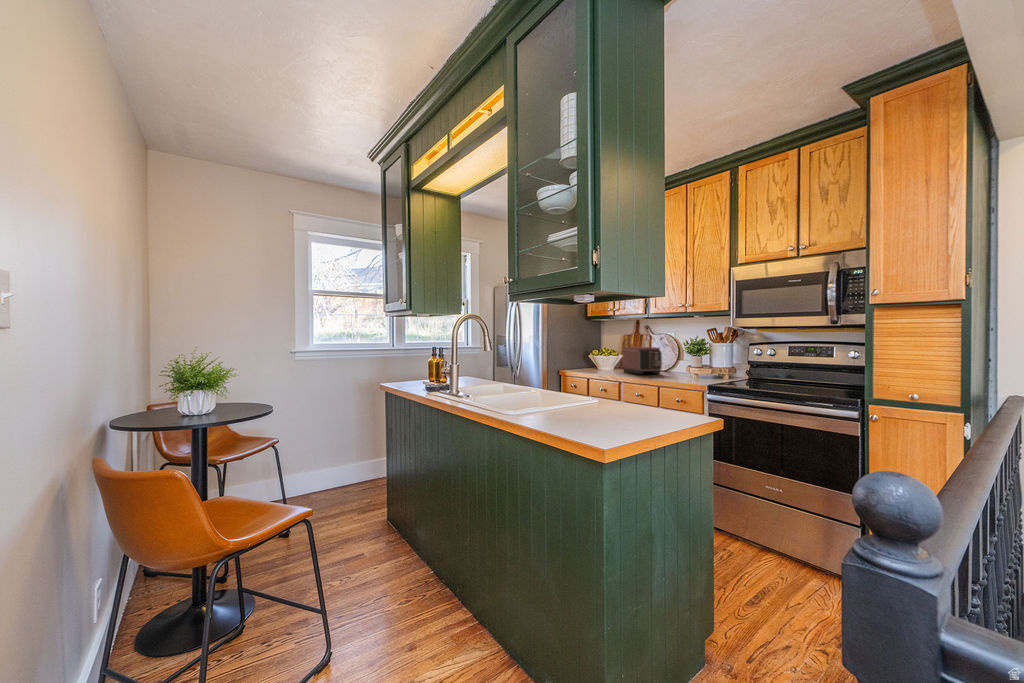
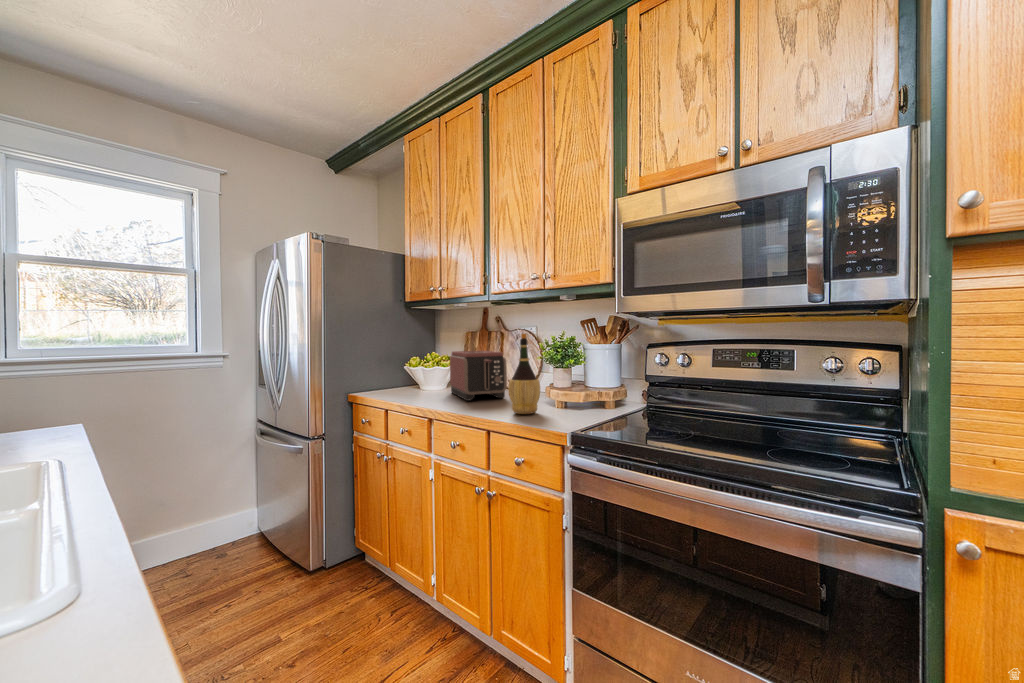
wine bottle: none [669,337,688,380] -> present [508,333,540,414]

